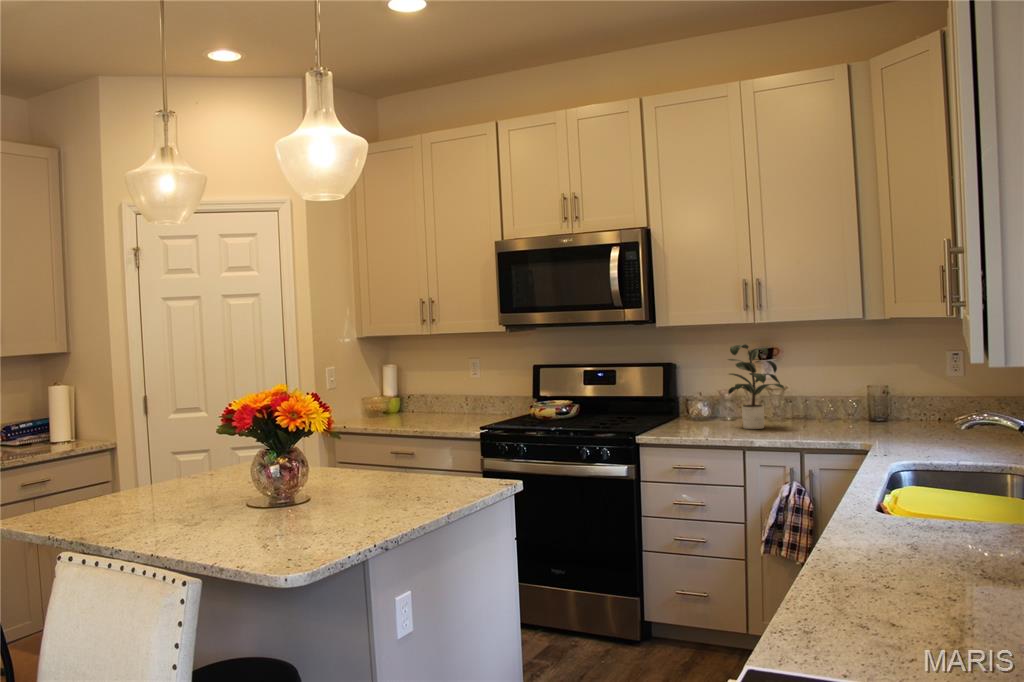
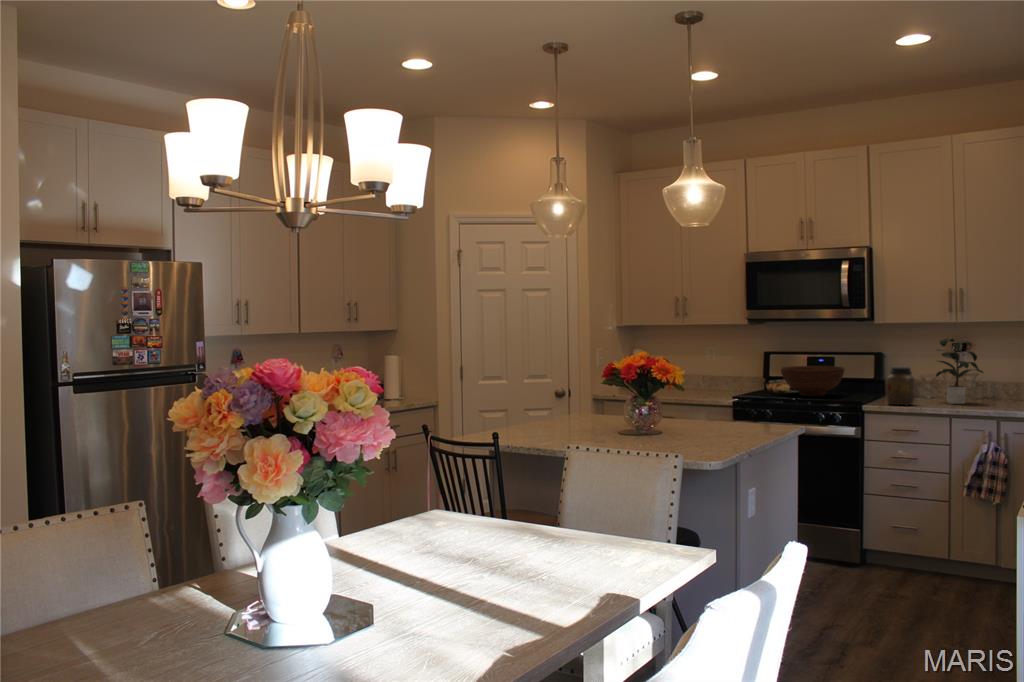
fruit bowl: none [546,382,623,422] -> present [781,366,844,396]
jar: none [665,383,699,435] -> present [887,367,914,405]

